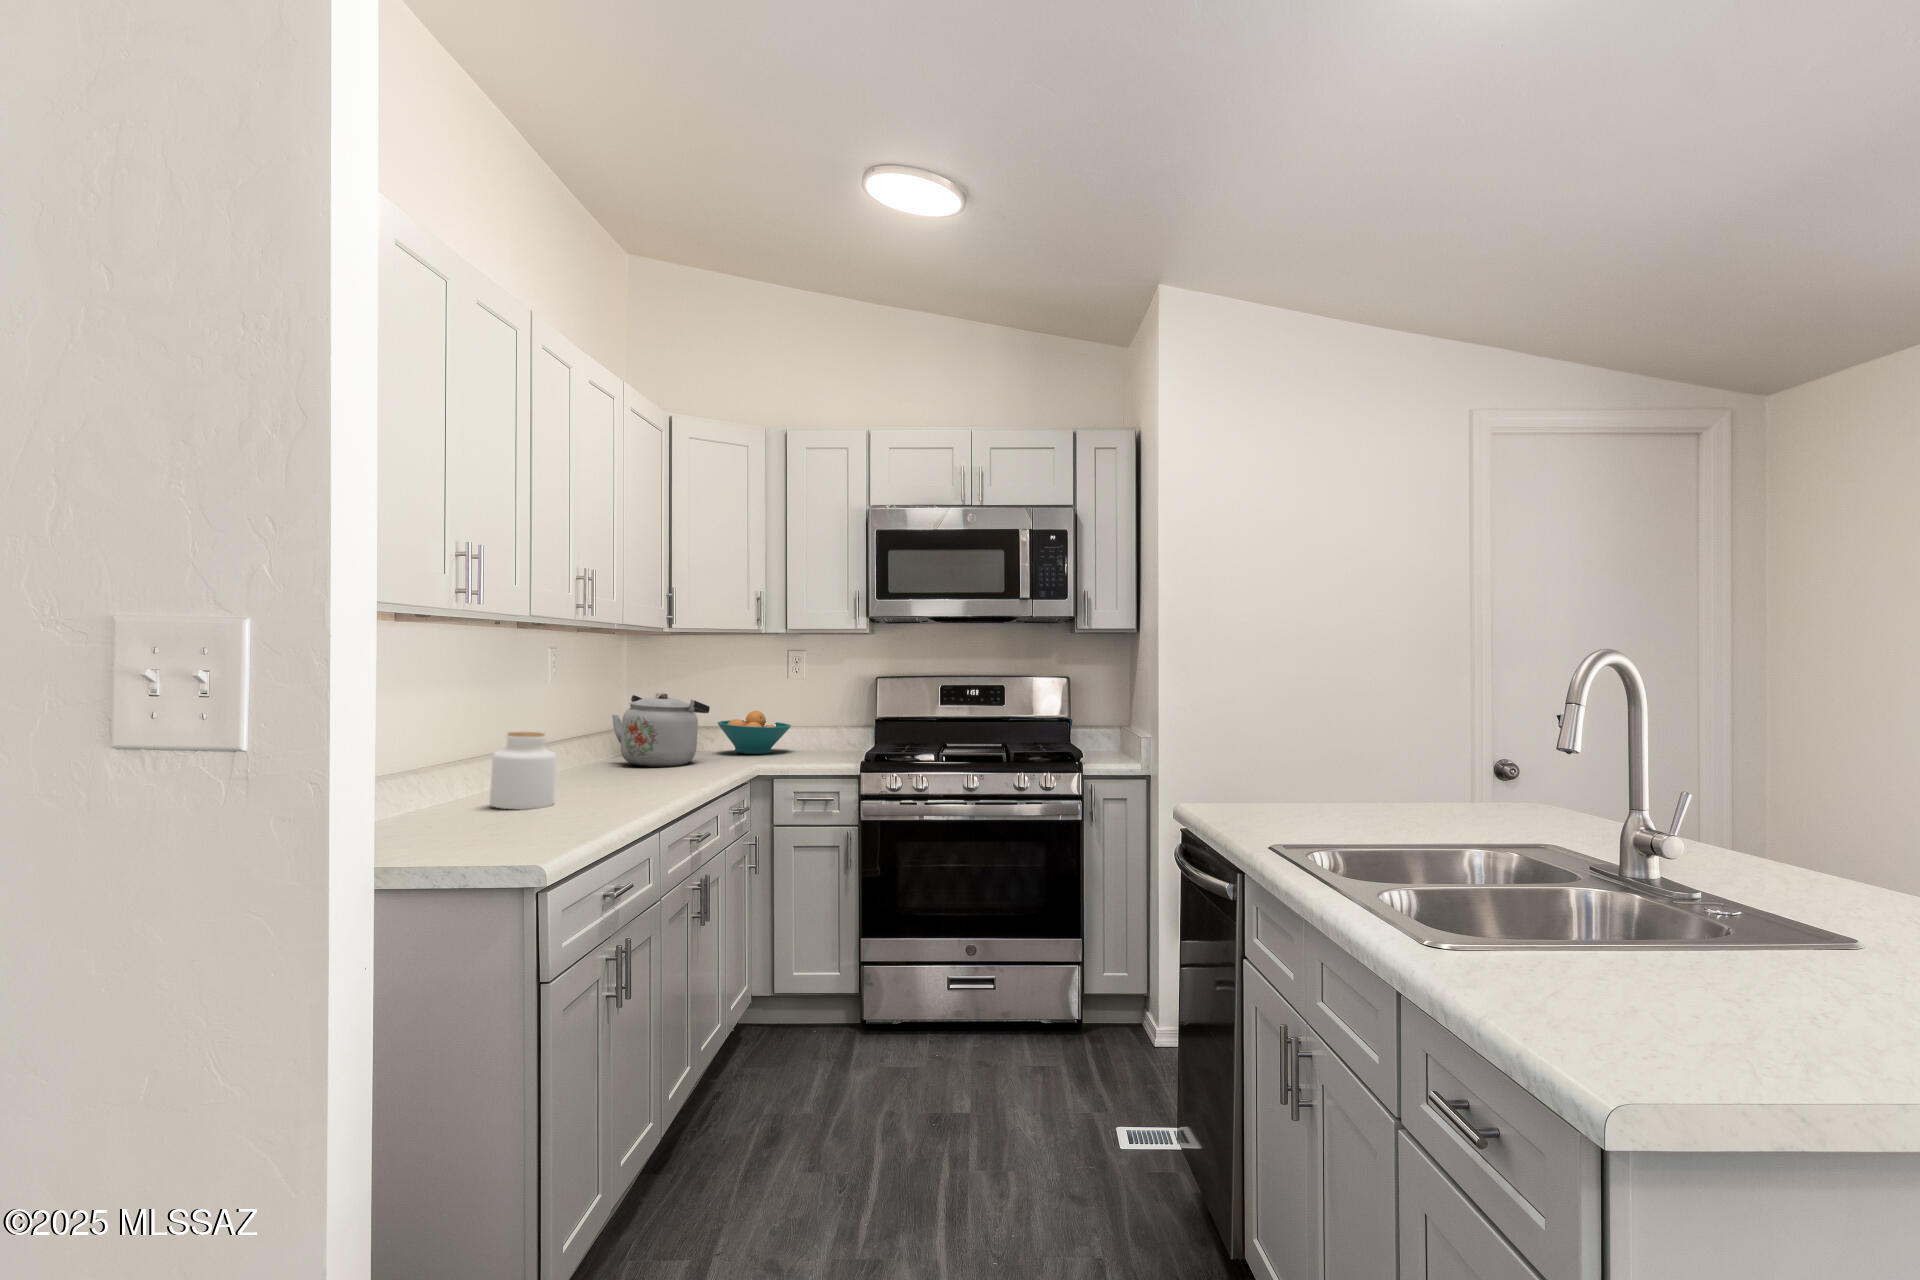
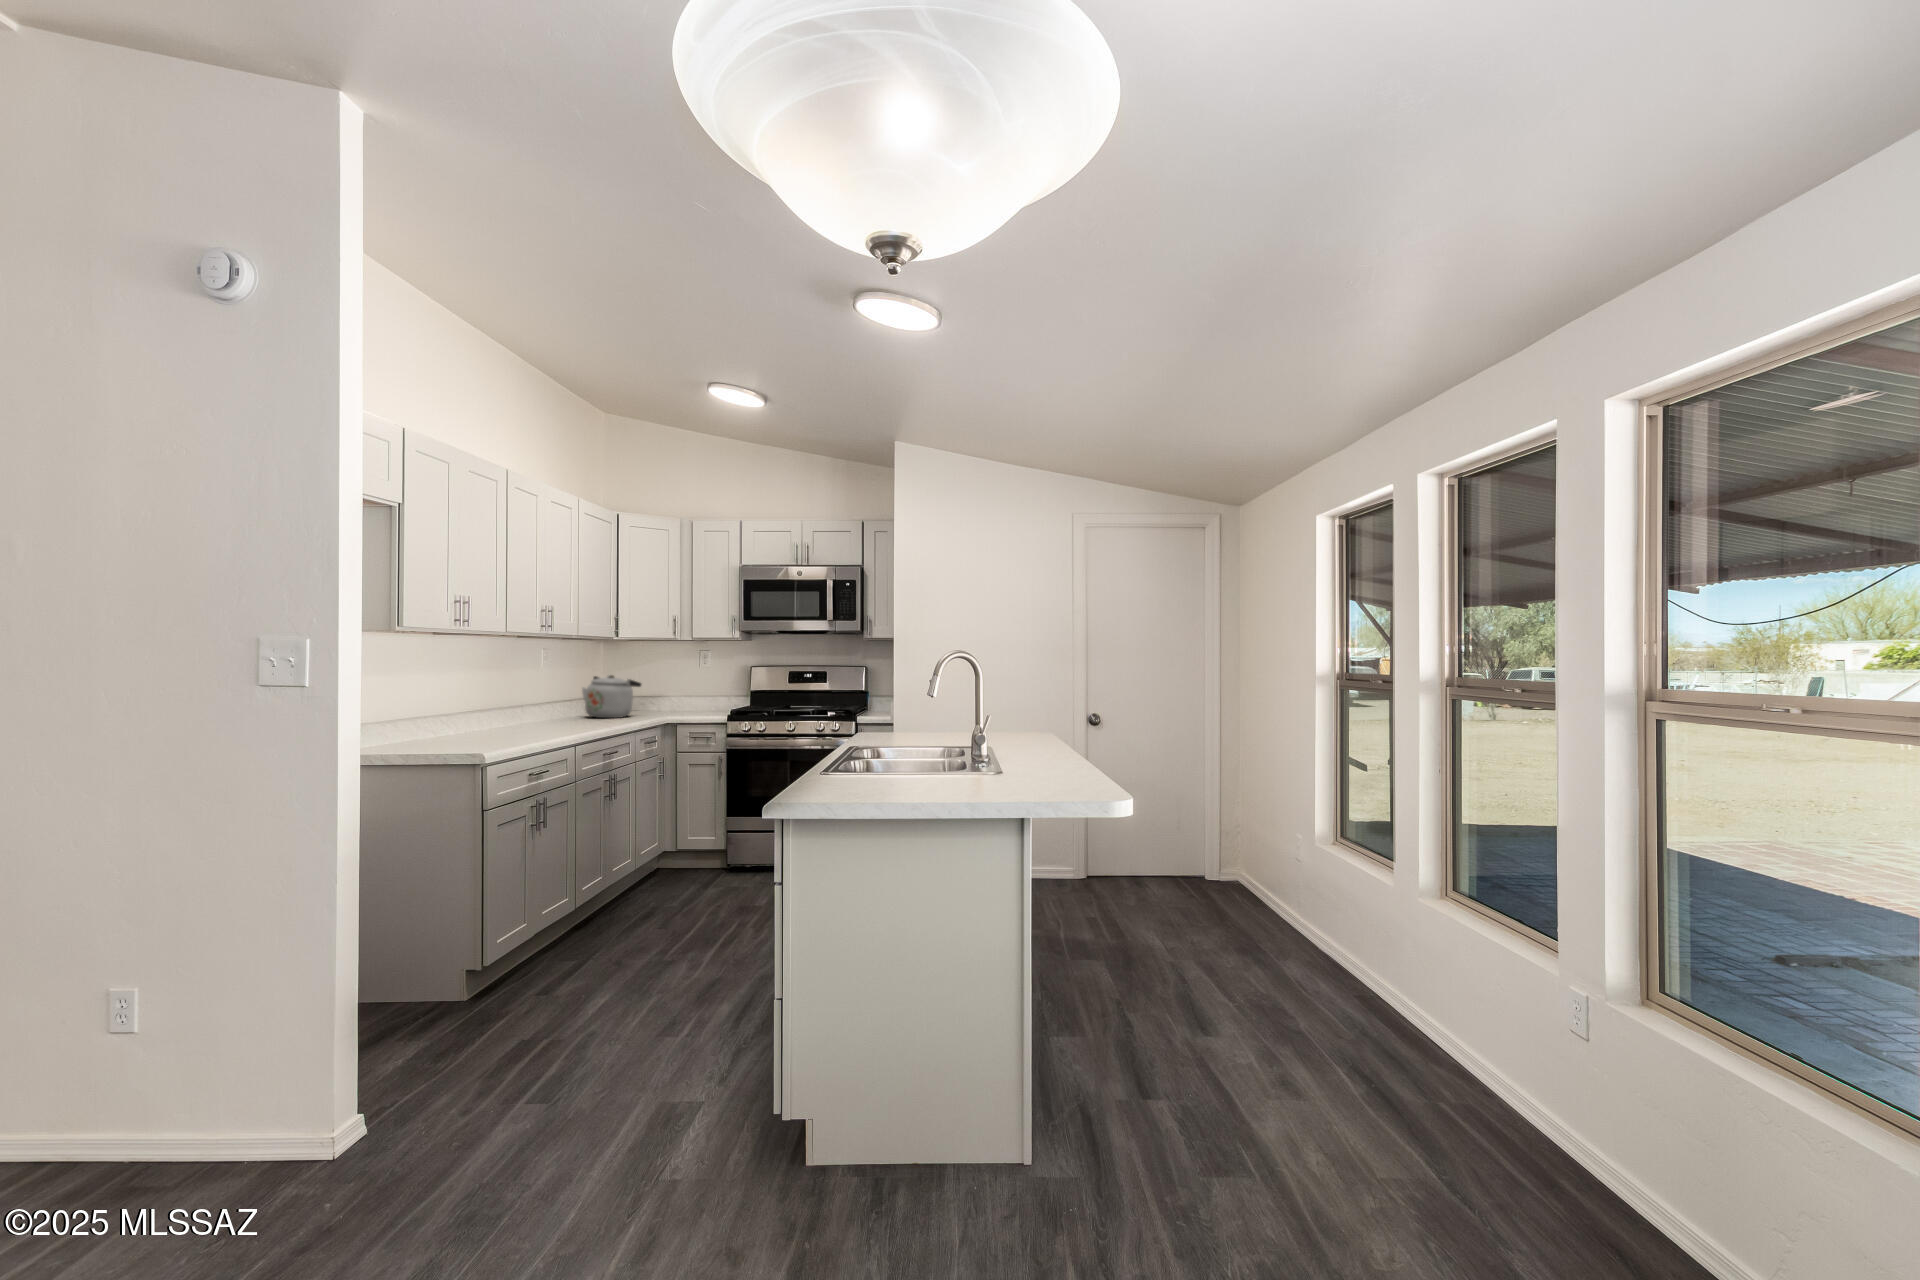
fruit bowl: present [718,711,791,754] -> none [653,686,699,713]
jar: present [490,732,556,809] -> none [486,694,524,735]

